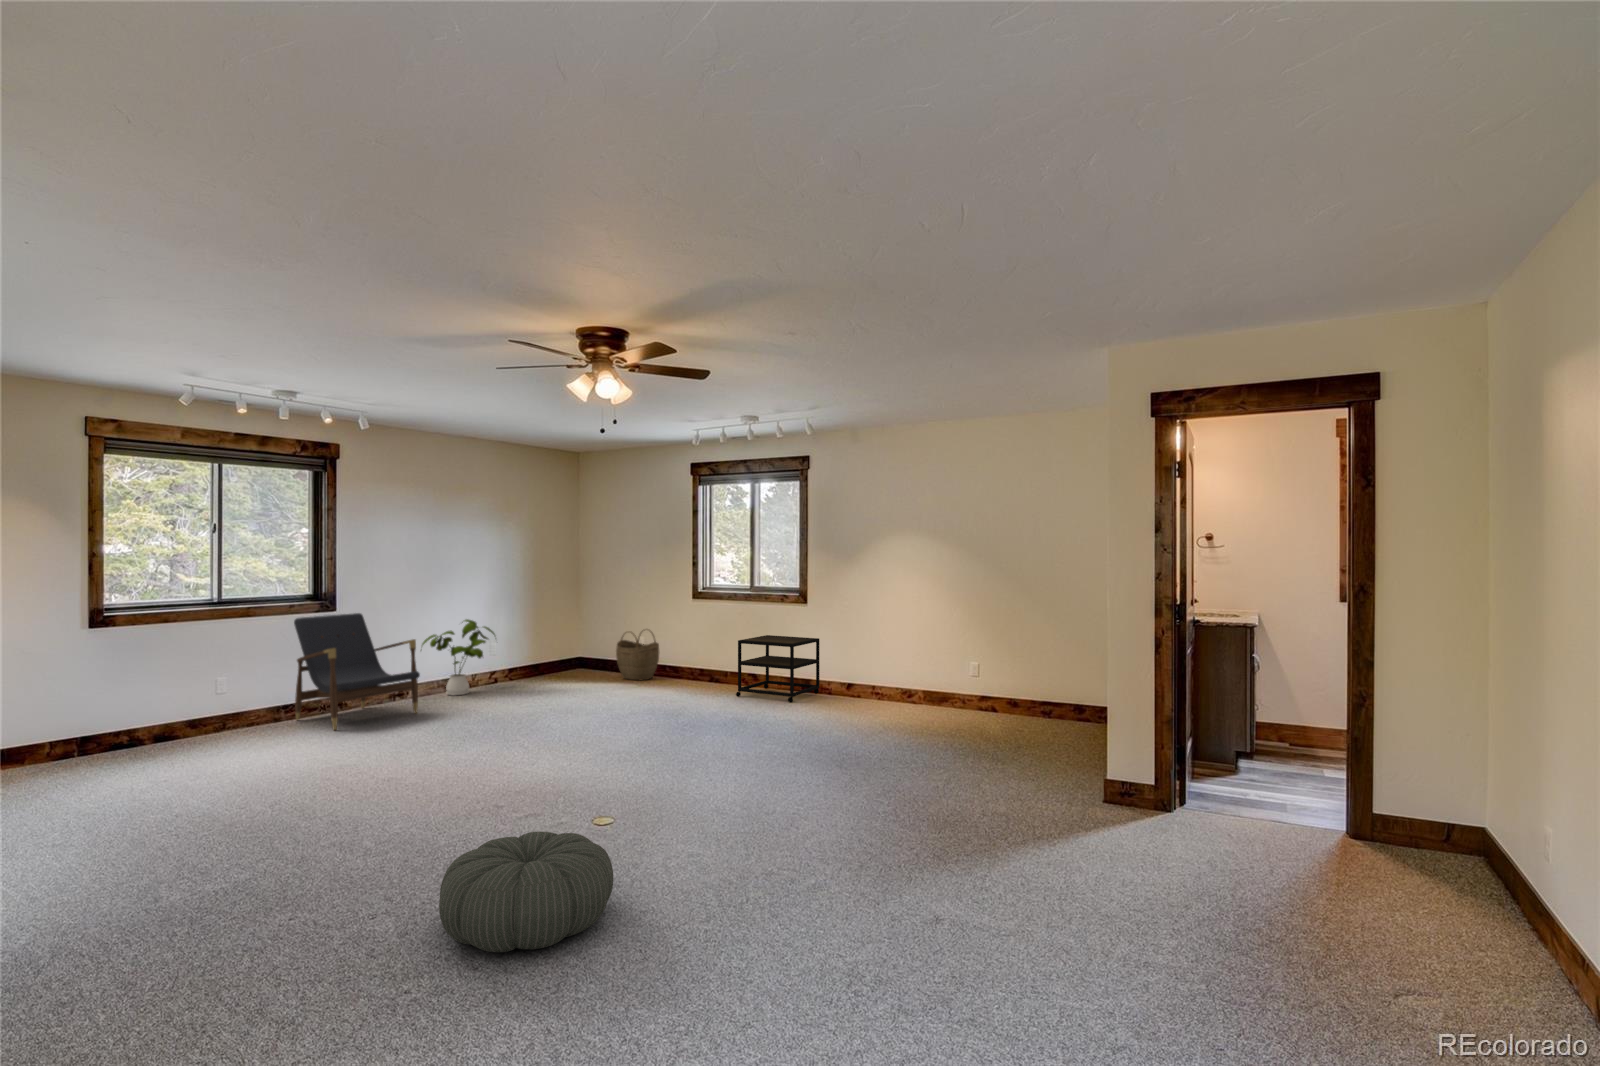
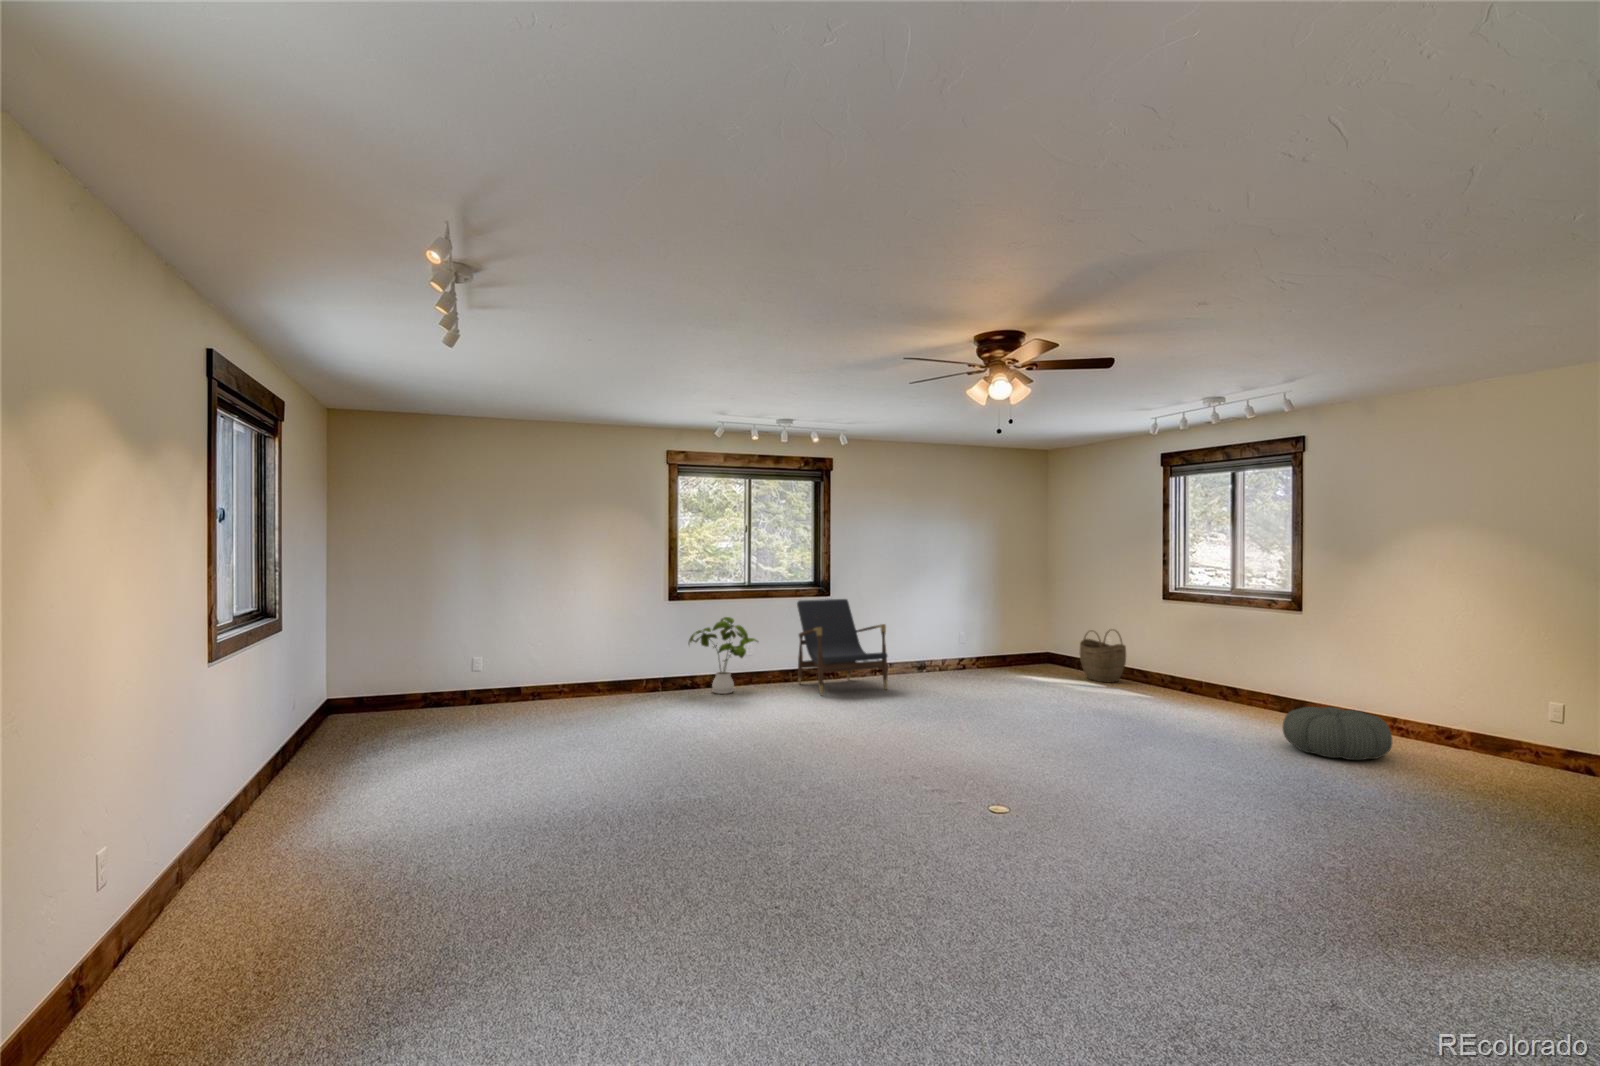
house plant: present [422,619,495,695] -> present [688,617,757,694]
side table: present [736,635,820,702] -> none [1206,646,1319,727]
pouf: present [439,831,613,952] -> present [1283,707,1392,760]

